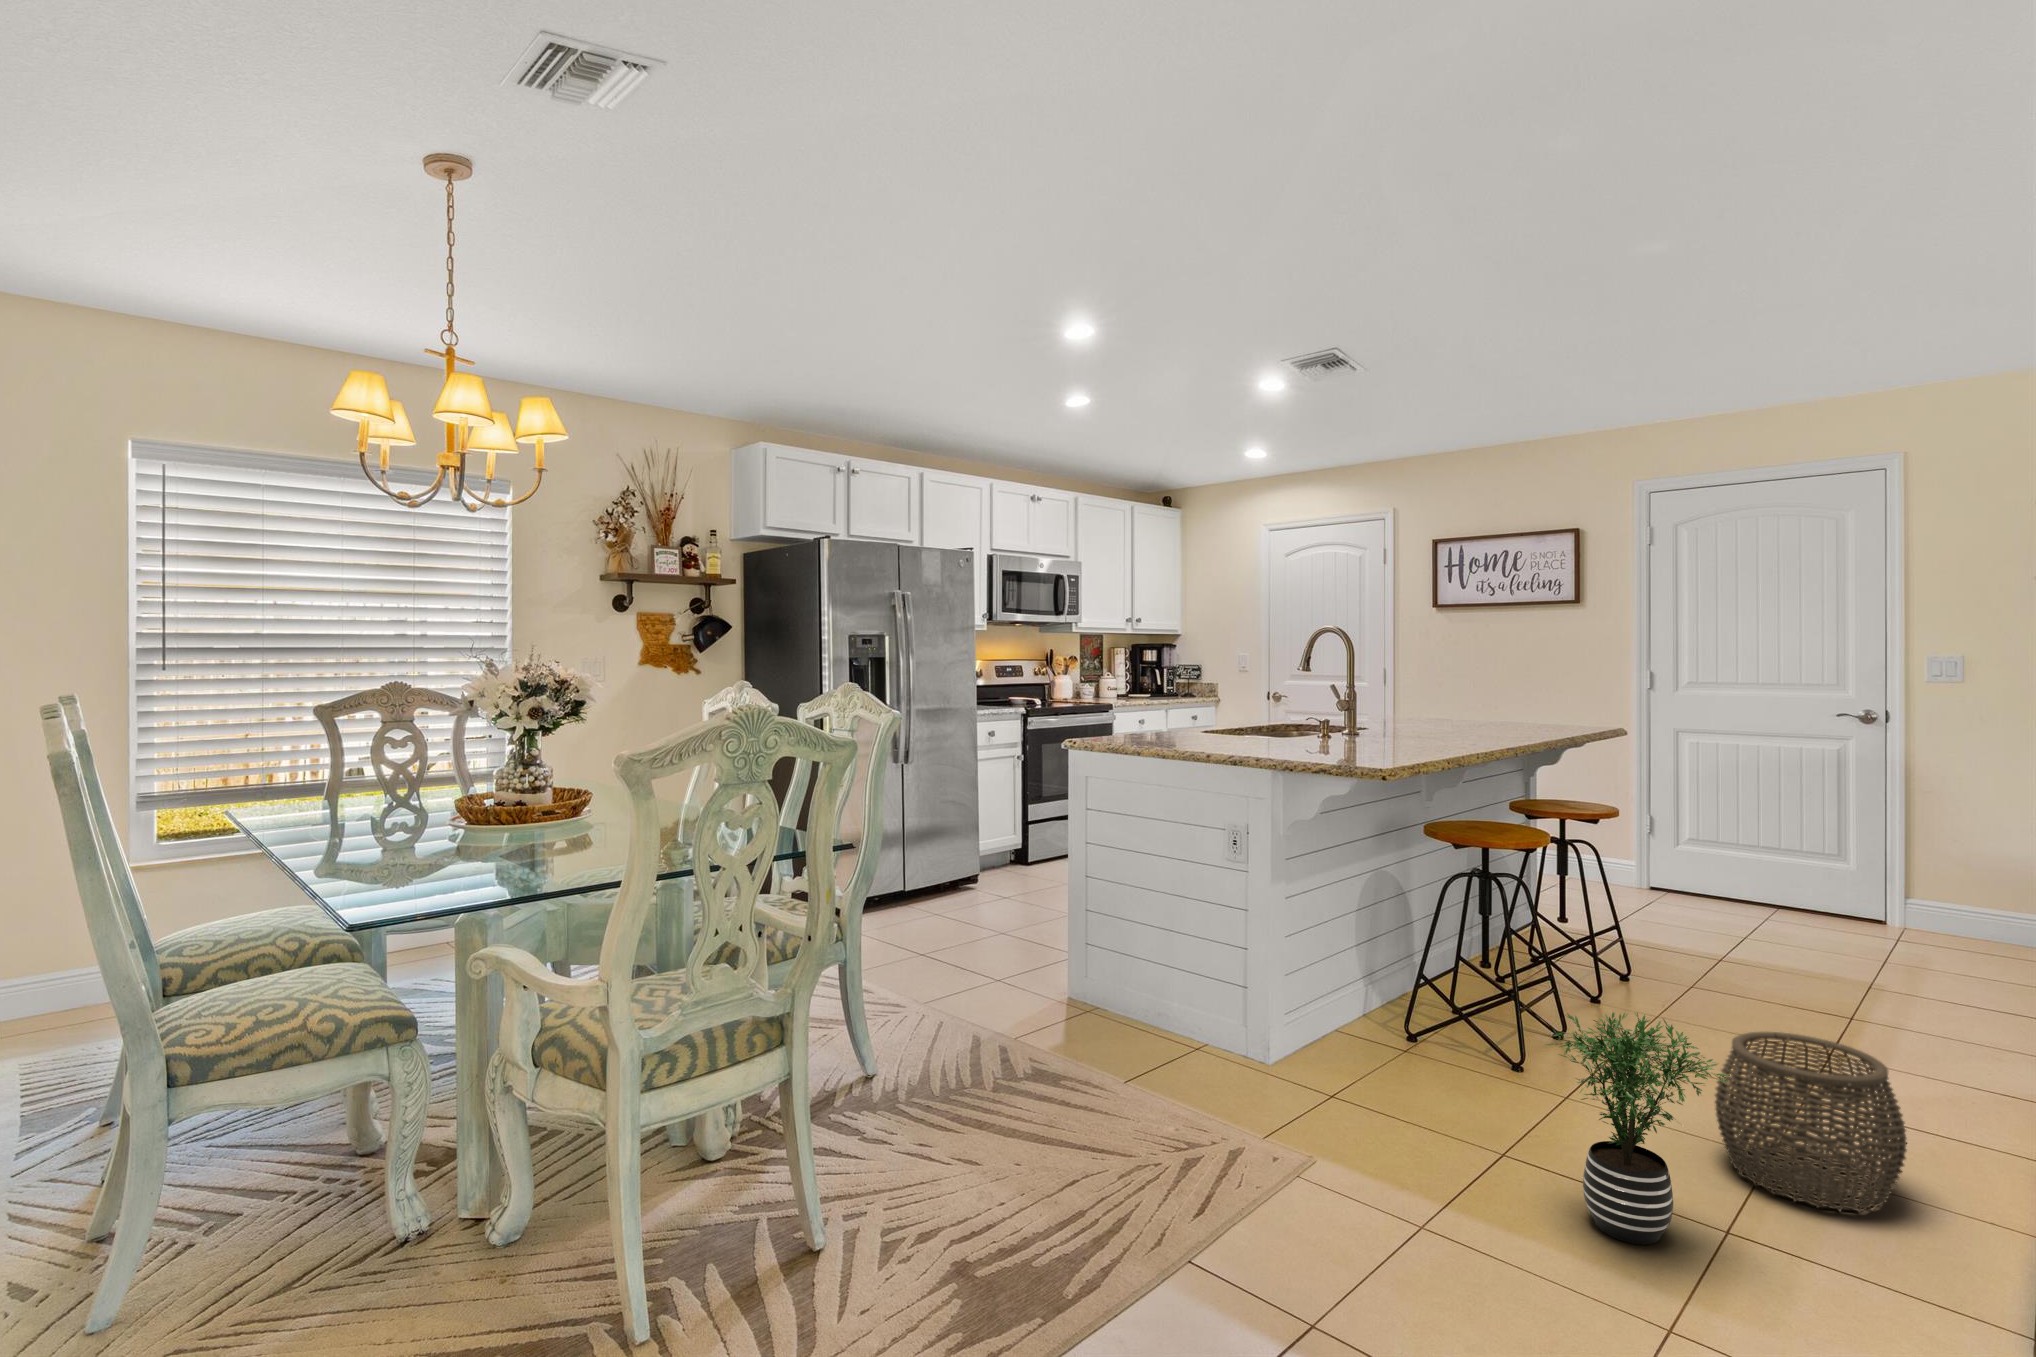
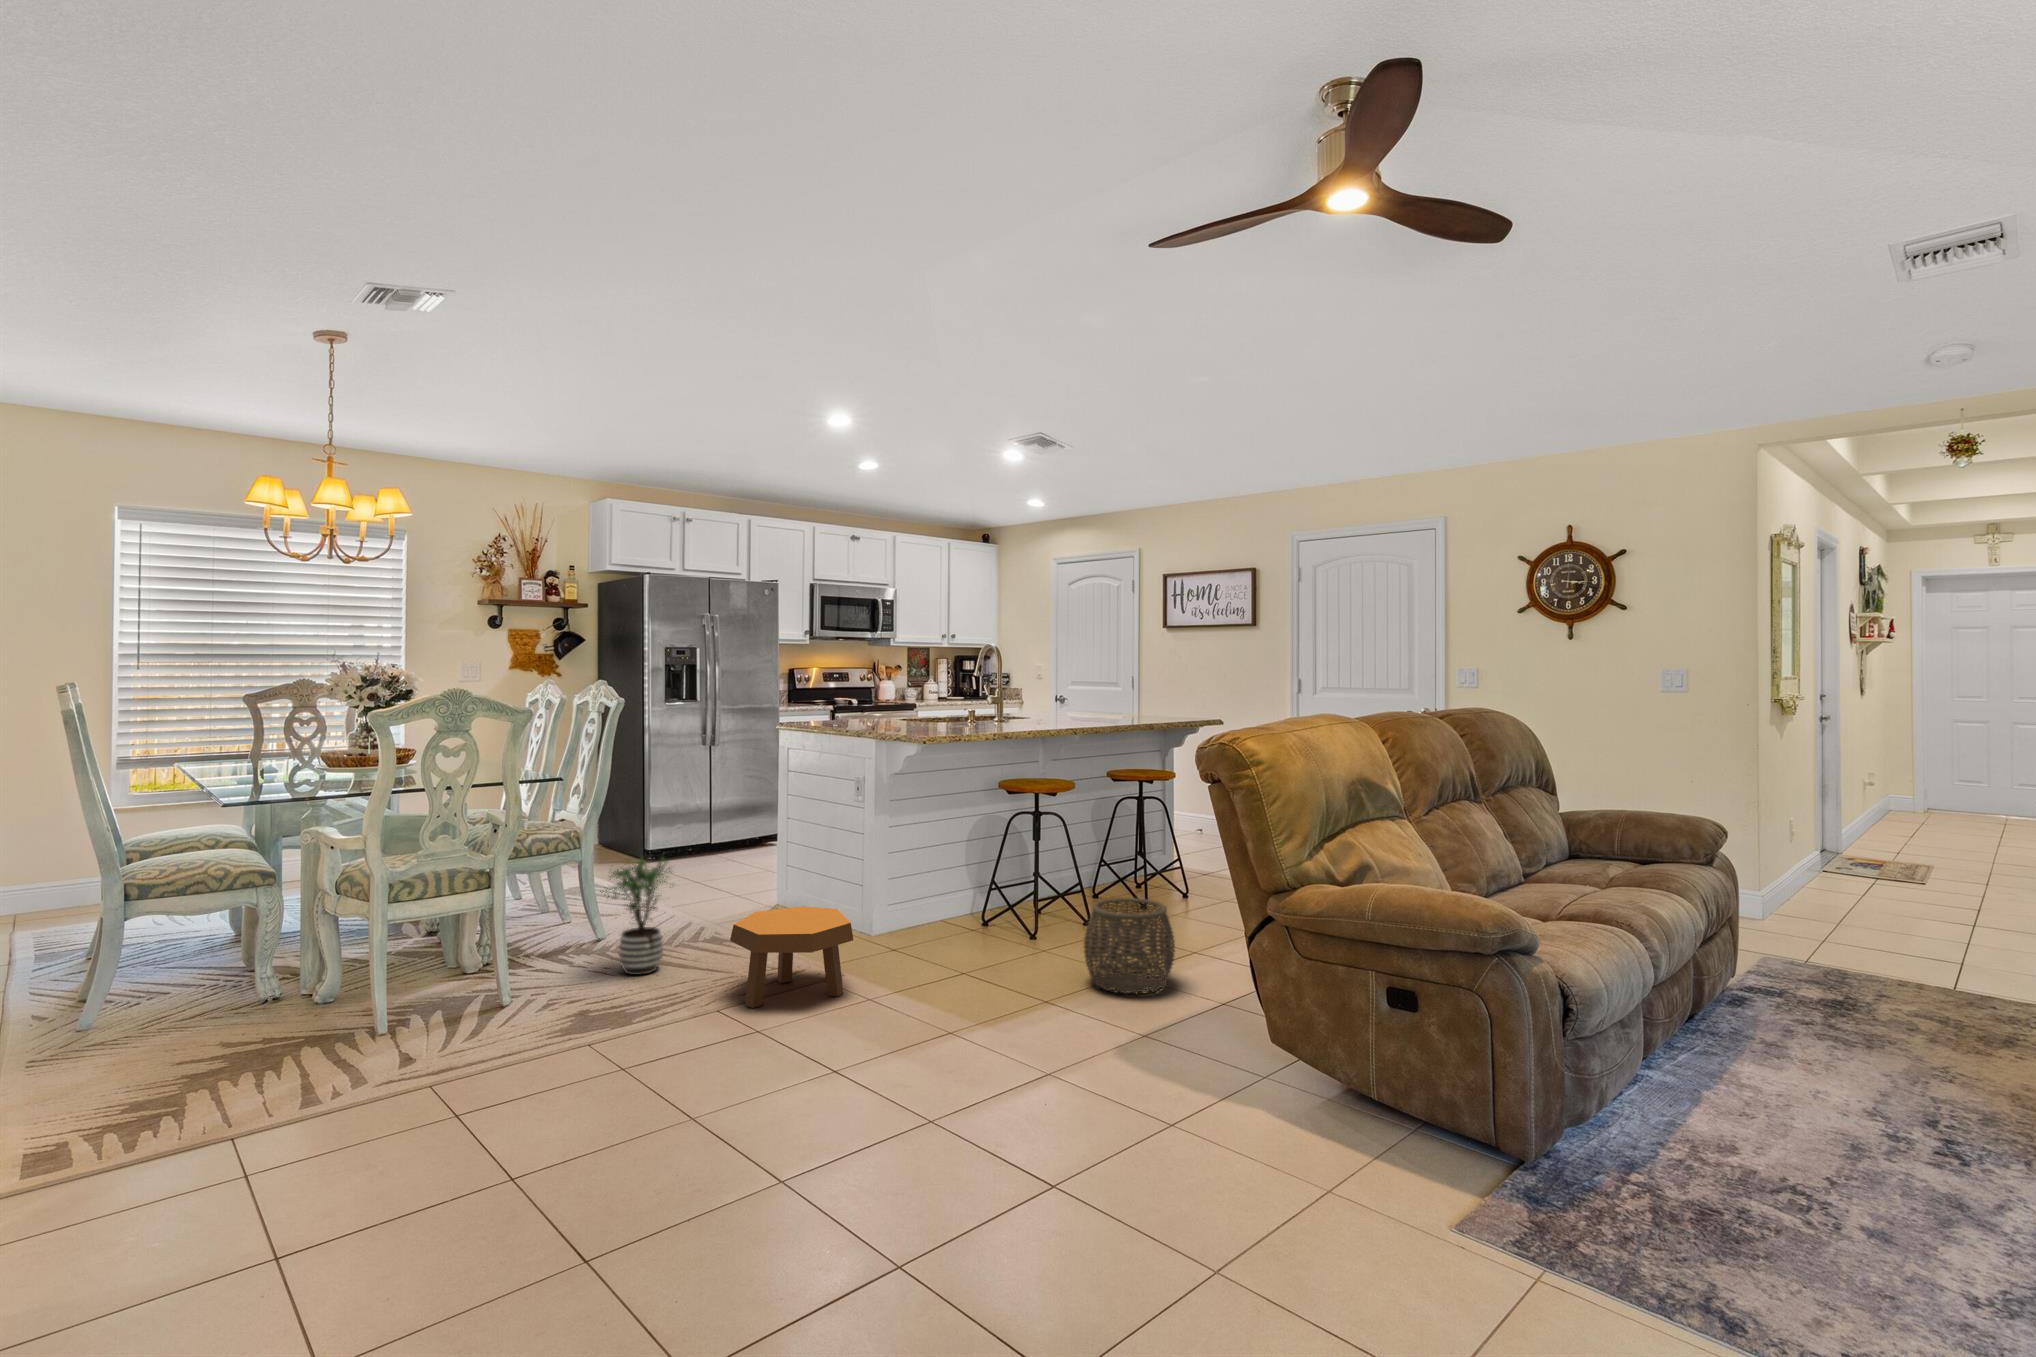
potted plant: present [1546,1013,1730,1244] -> present [600,857,672,975]
footstool: none [1177,1048,1383,1254] -> present [730,906,853,1008]

